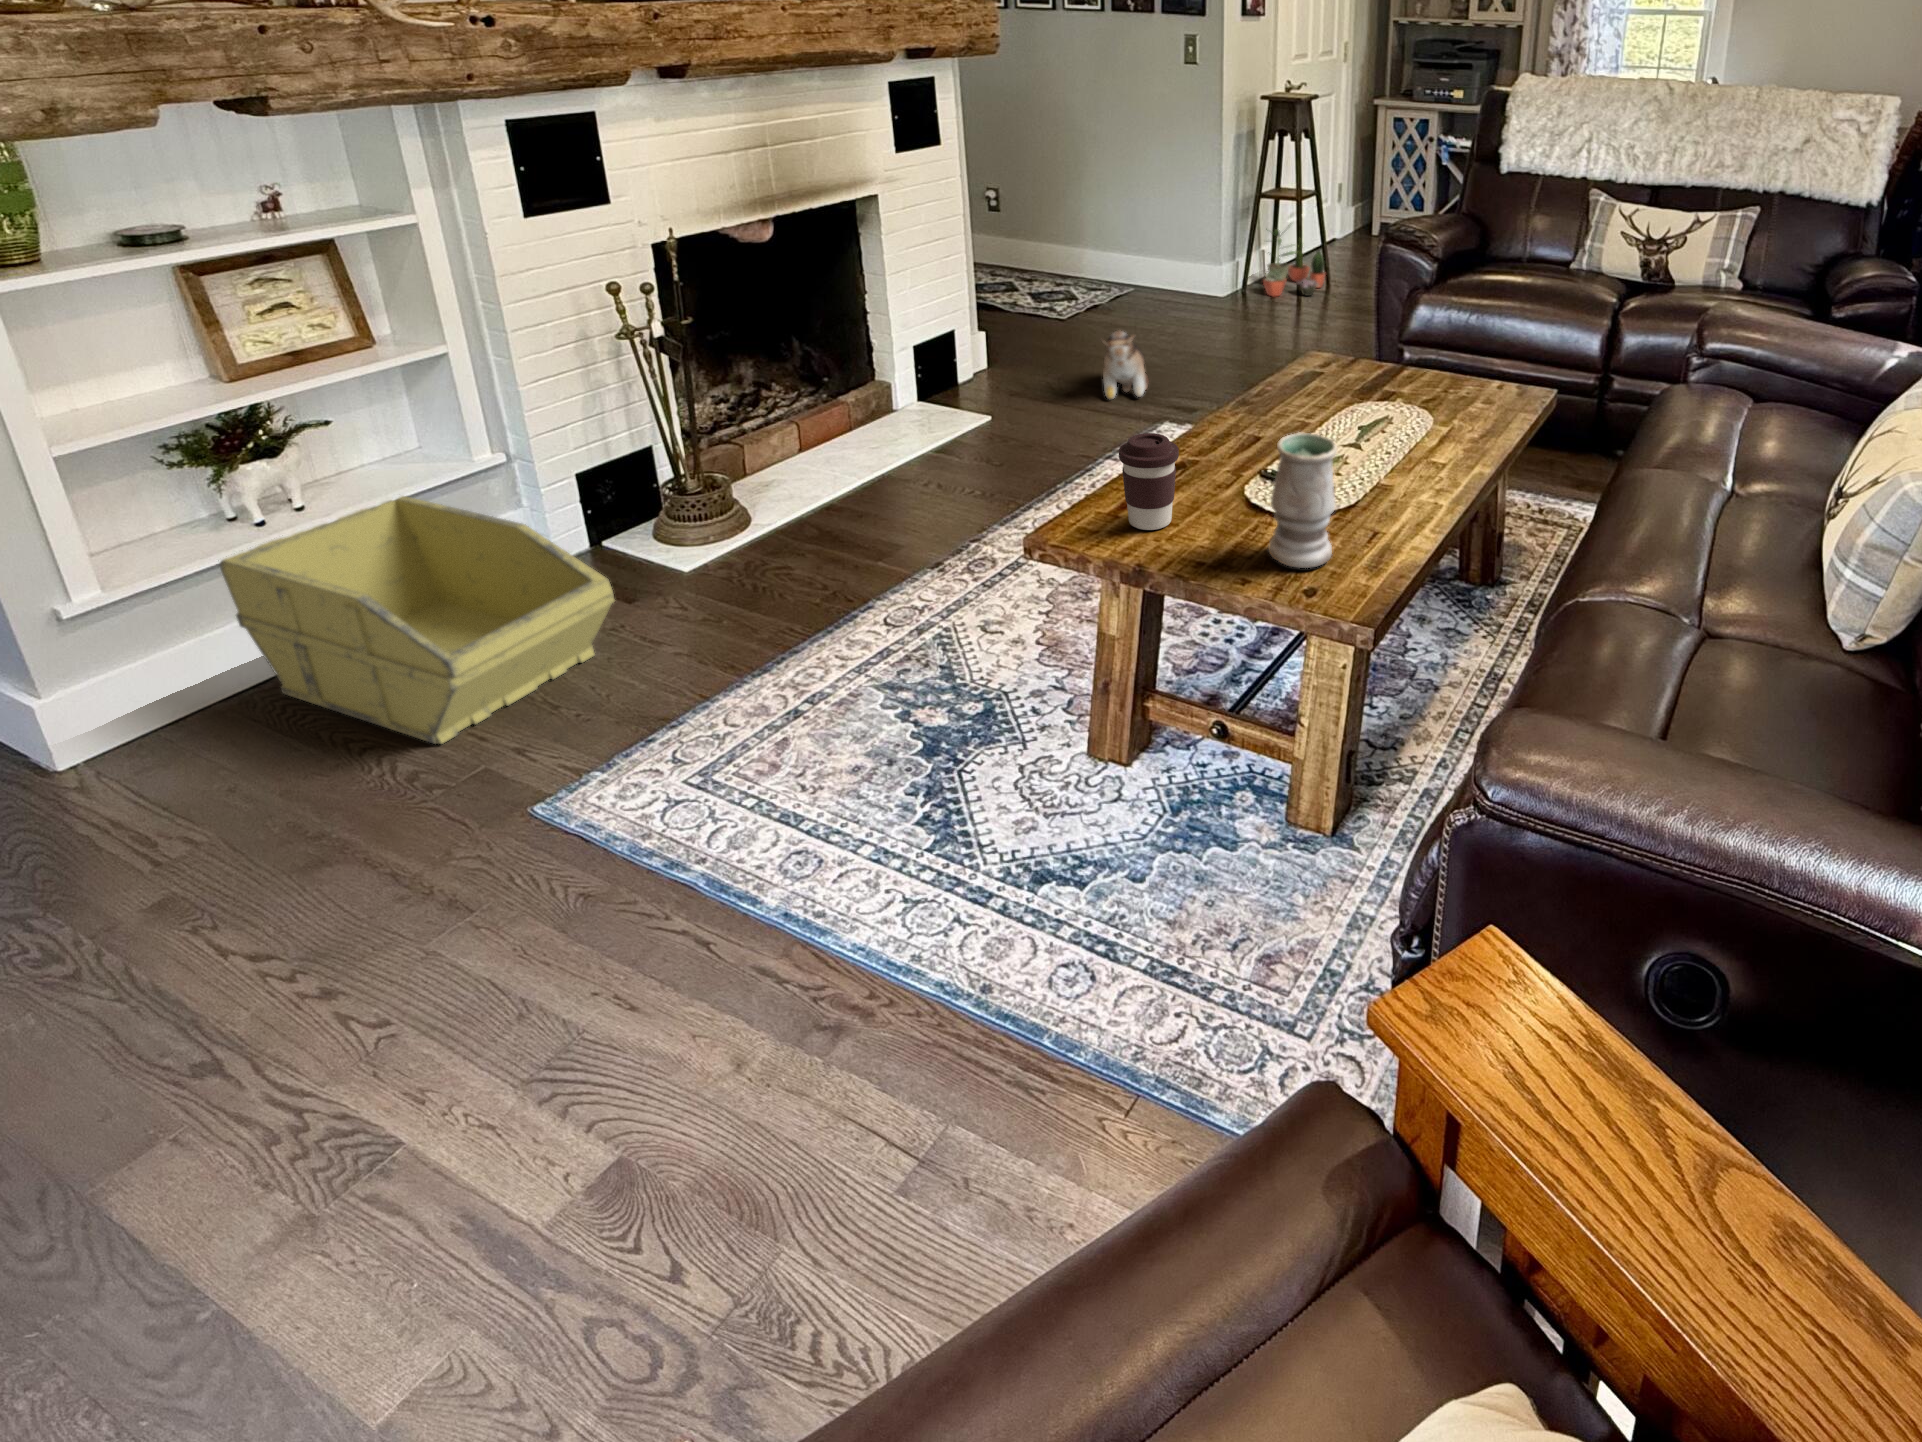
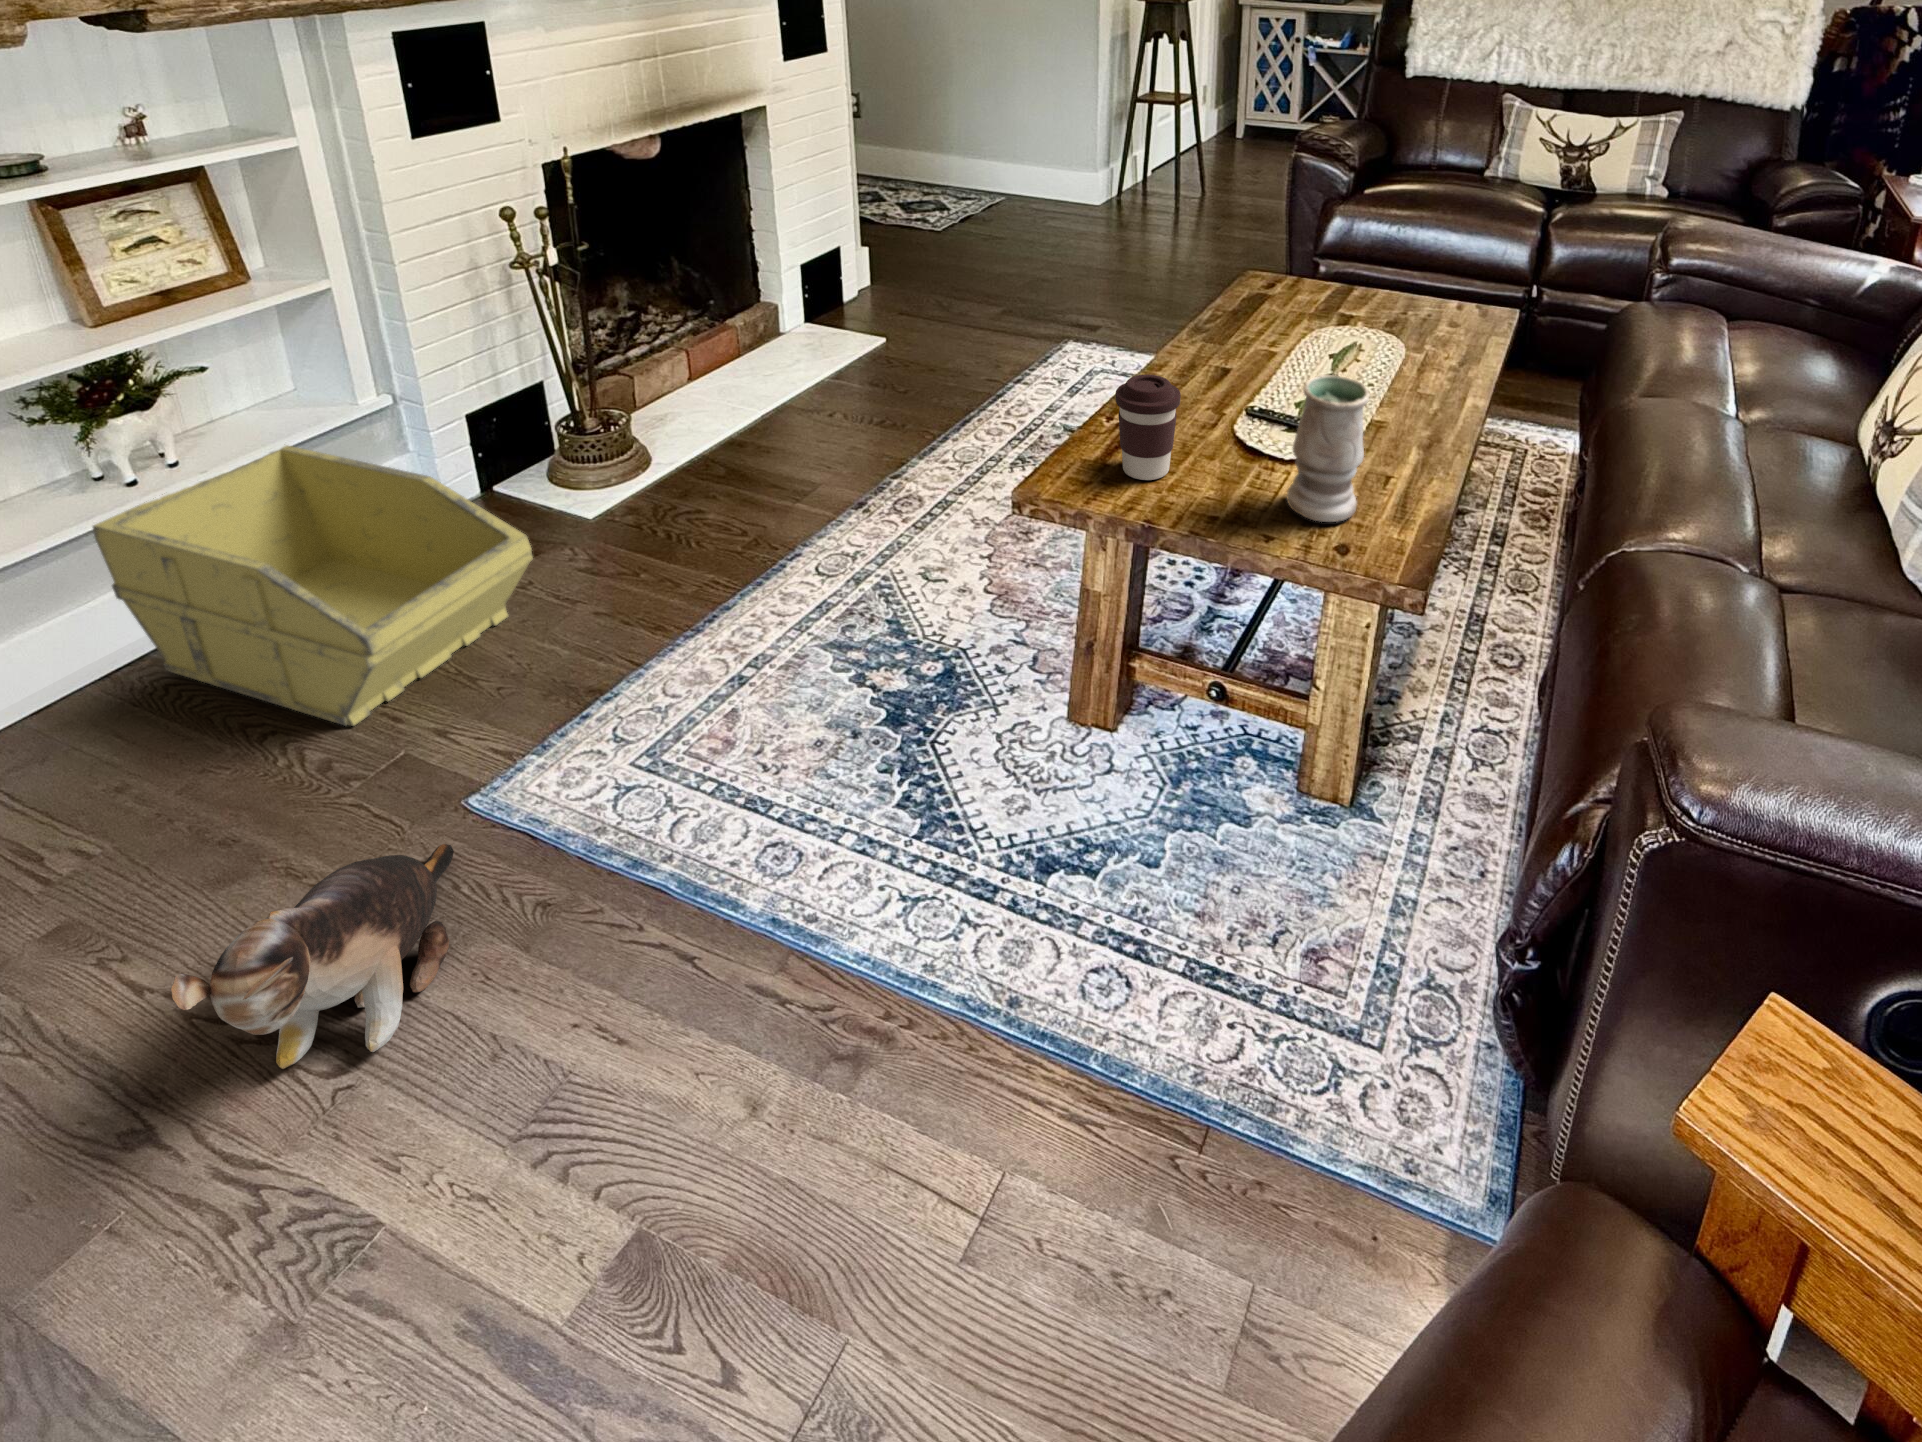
potted plant: present [1263,223,1326,296] -> none [1140,126,1203,204]
plush toy: present [1102,331,1149,399] -> present [171,844,454,1069]

